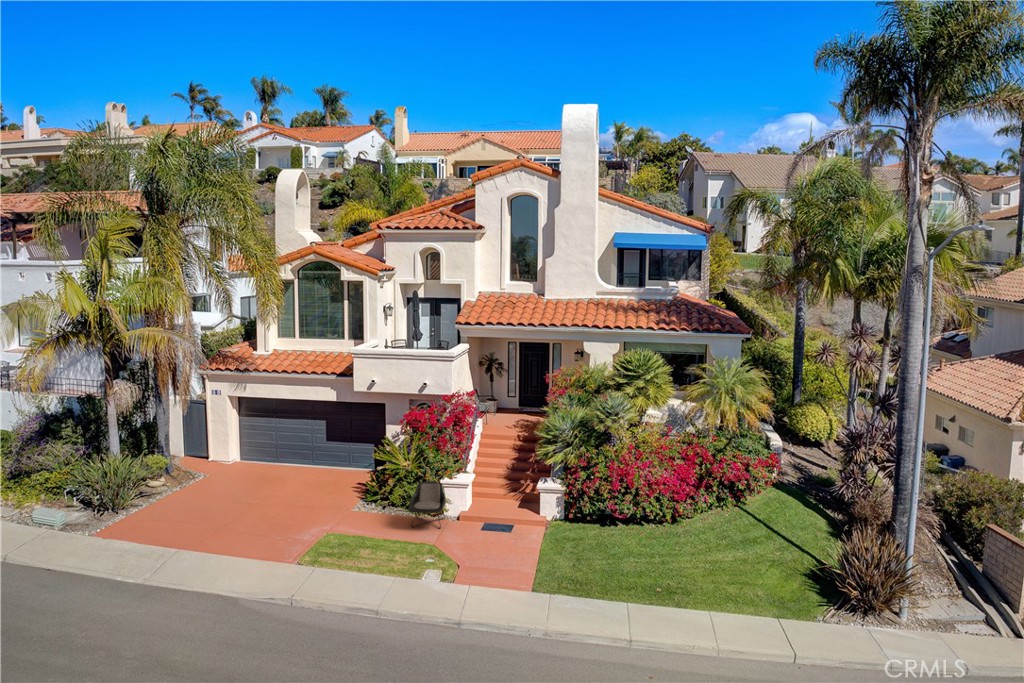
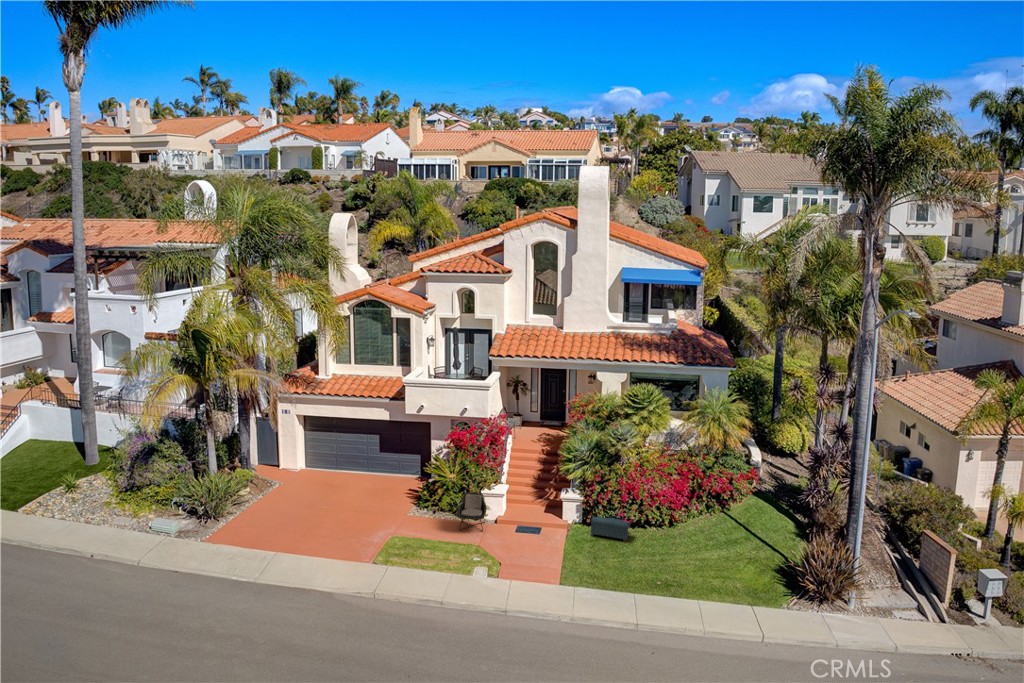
bench: none [574,508,623,541] -> present [591,517,630,542]

